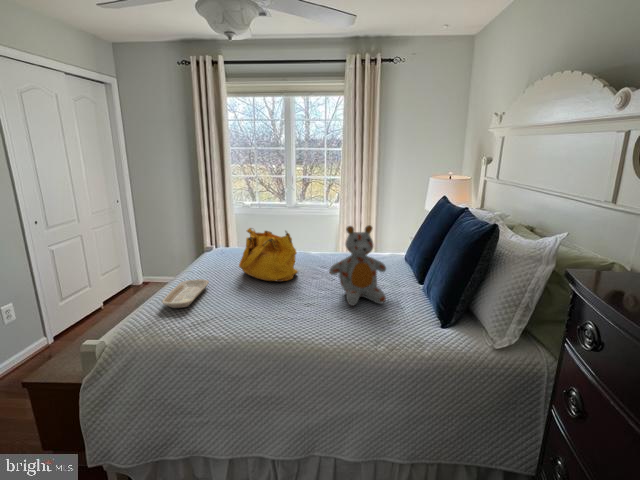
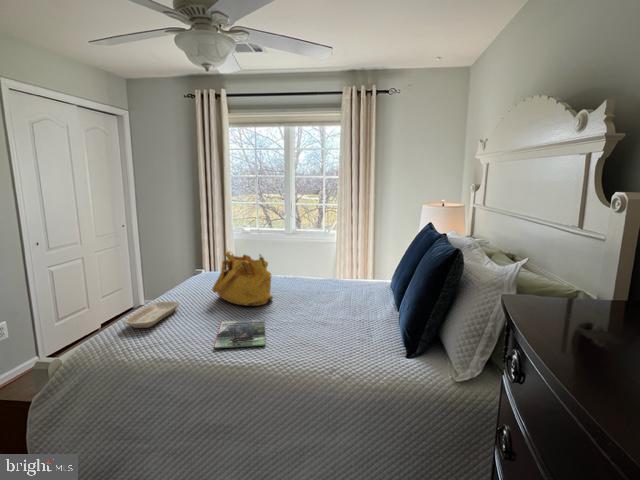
stuffed bear: present [330,225,386,306] -> none [297,249,357,332]
magazine: none [256,295,309,326] -> present [214,320,265,348]

